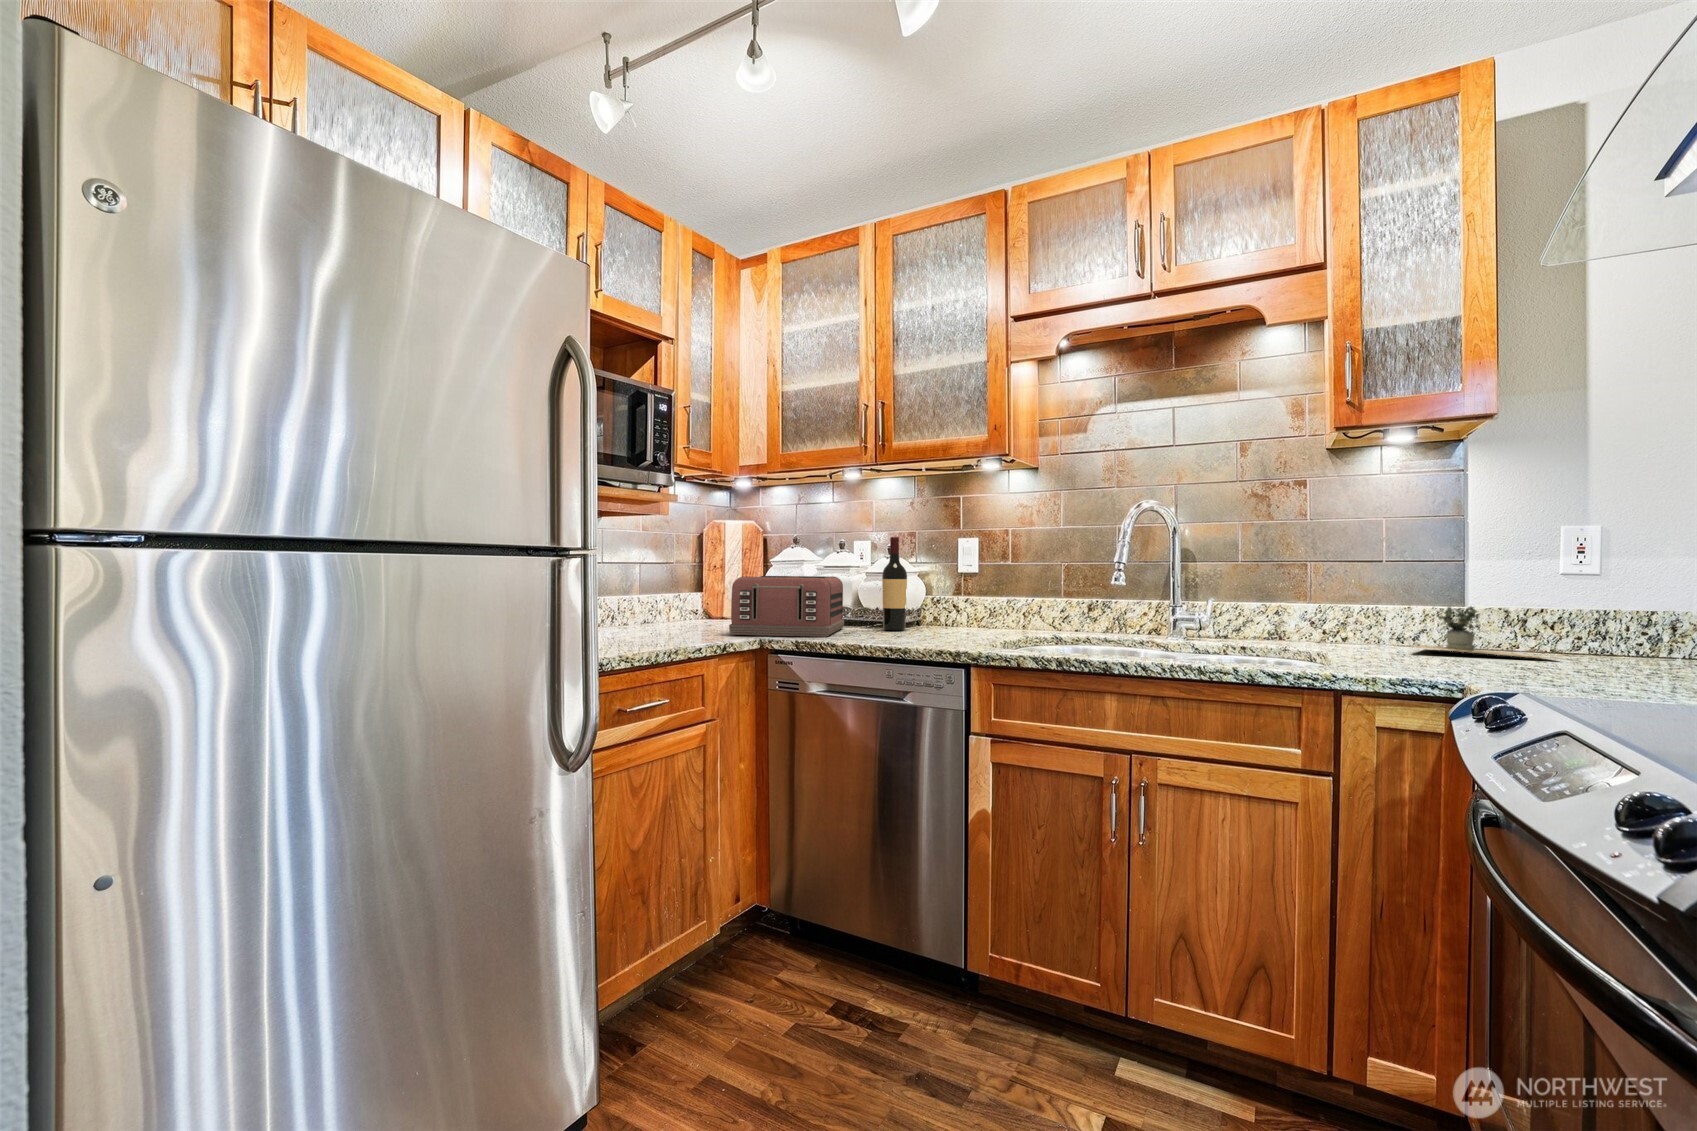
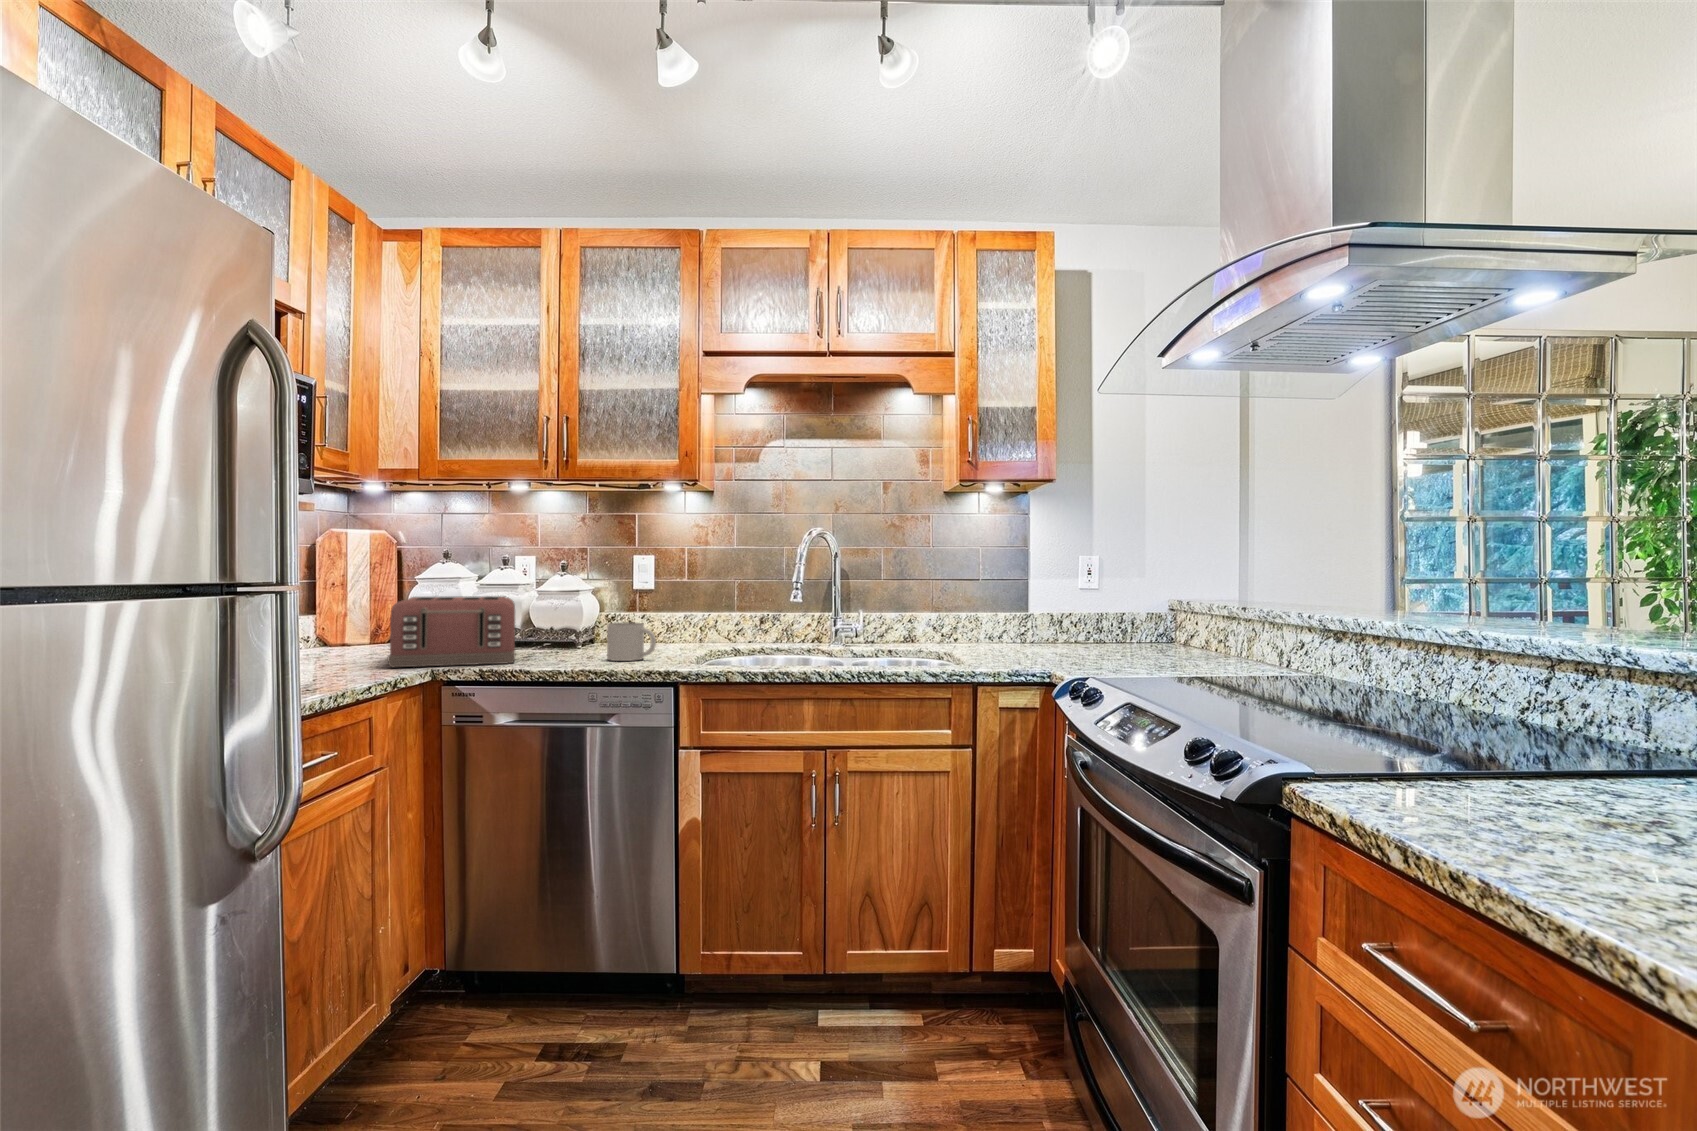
wine bottle: present [882,537,907,631] -> none [561,555,588,652]
mug: none [910,602,955,640] -> present [607,622,656,661]
potted plant: present [1416,607,1549,659] -> none [1001,613,1115,650]

